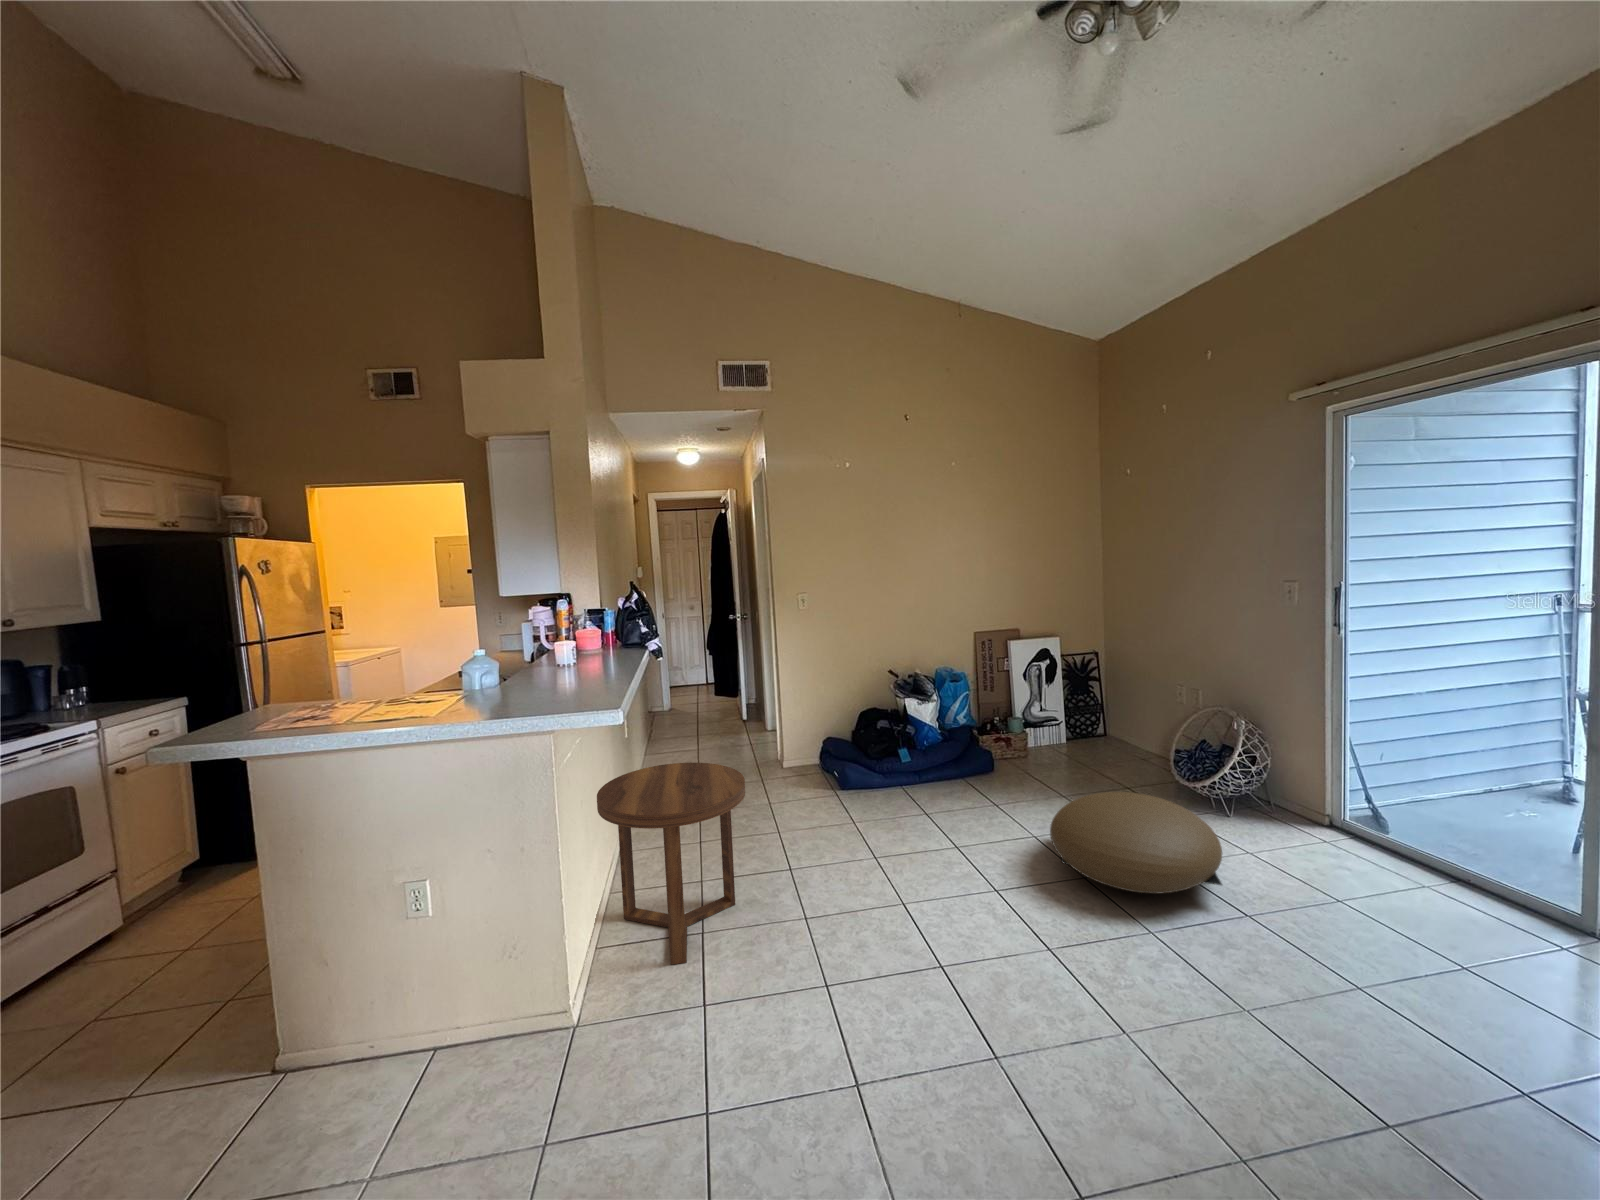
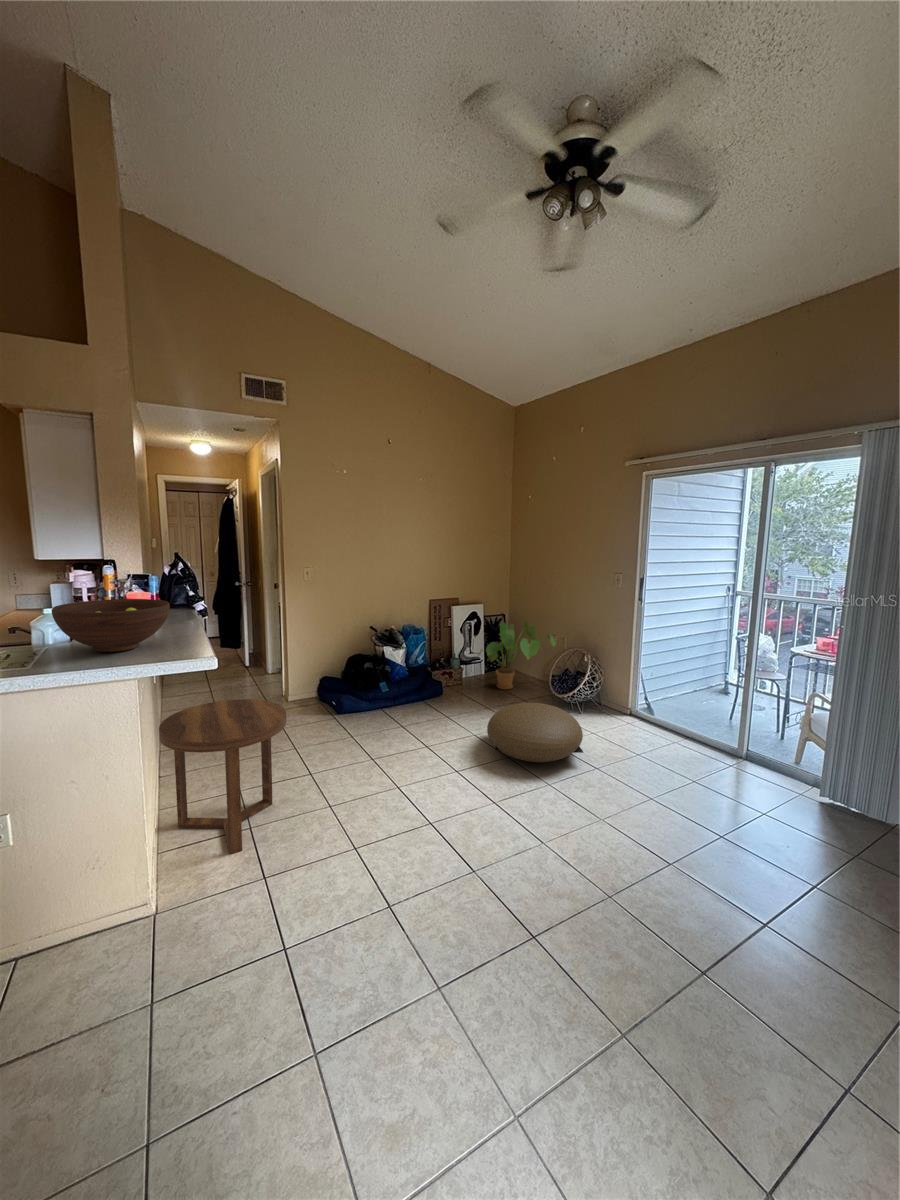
fruit bowl: none [470,636,592,699] -> present [52,599,170,652]
house plant: none [1048,662,1182,768] -> present [478,622,555,690]

